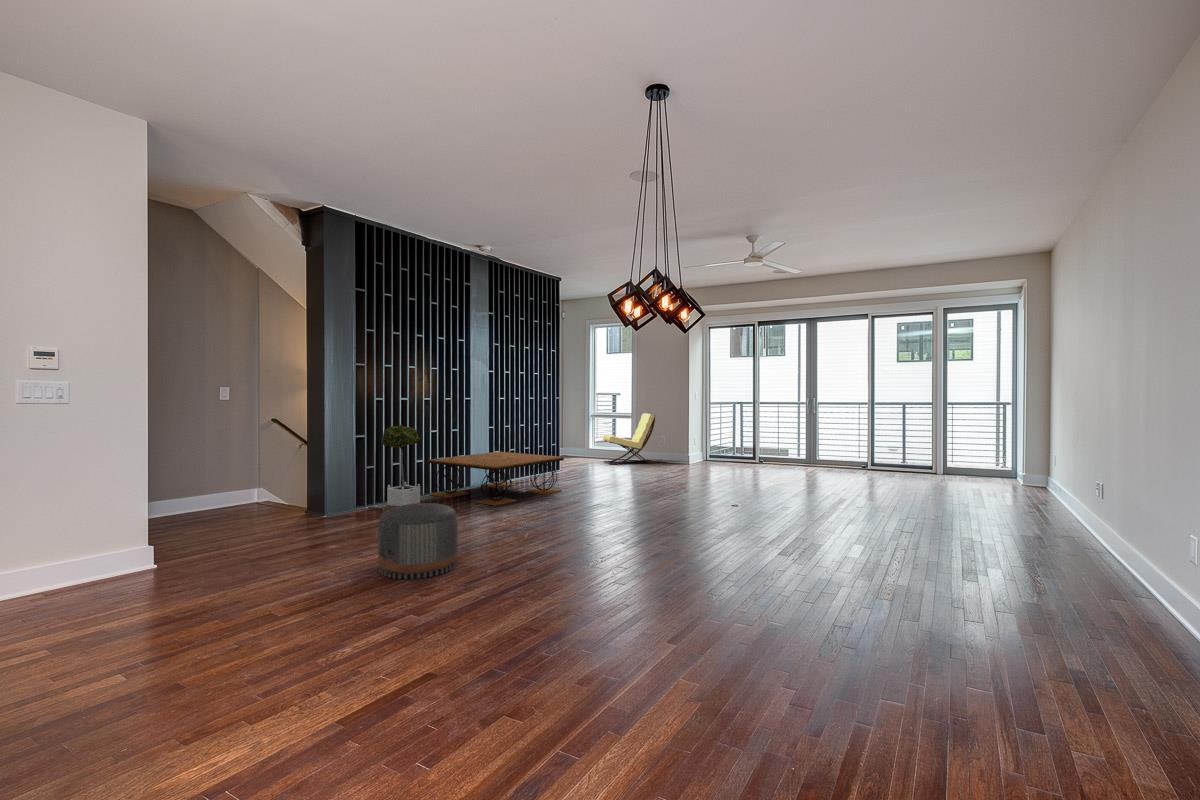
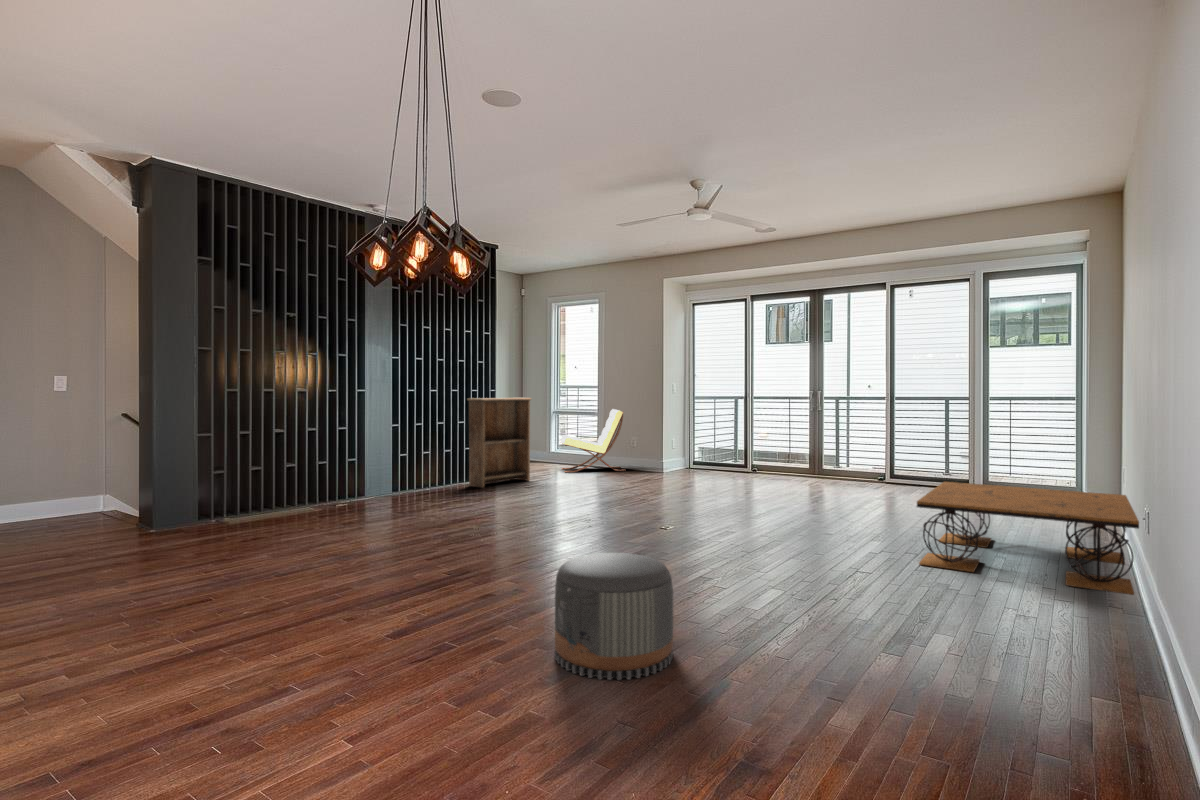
bookshelf: none [544,404,590,478] -> present [468,398,531,488]
potted tree: present [381,425,420,506] -> none [235,420,284,520]
coffee table: present [428,452,564,506] -> present [917,482,1139,595]
pouf: present [378,503,458,579] -> present [555,552,673,680]

